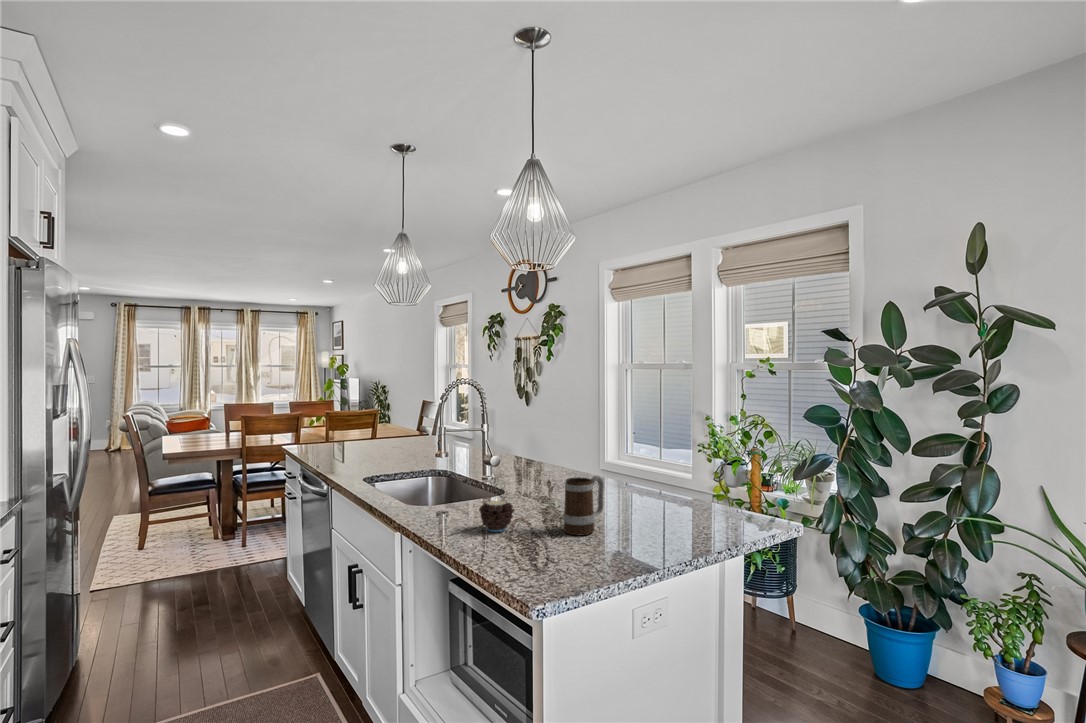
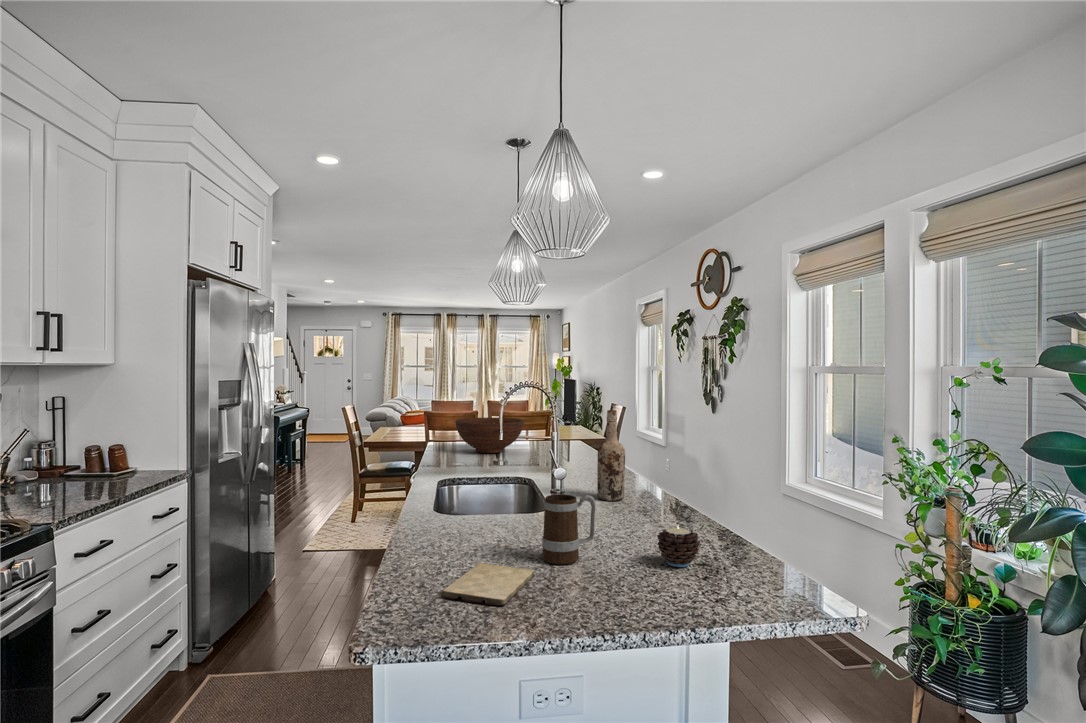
wine bottle: none [530,406,553,484] -> present [597,410,625,501]
fruit bowl: none [333,419,403,454] -> present [456,418,524,453]
candle: present [479,499,514,532] -> present [657,526,700,567]
cutting board: none [530,541,595,572] -> present [442,563,534,605]

